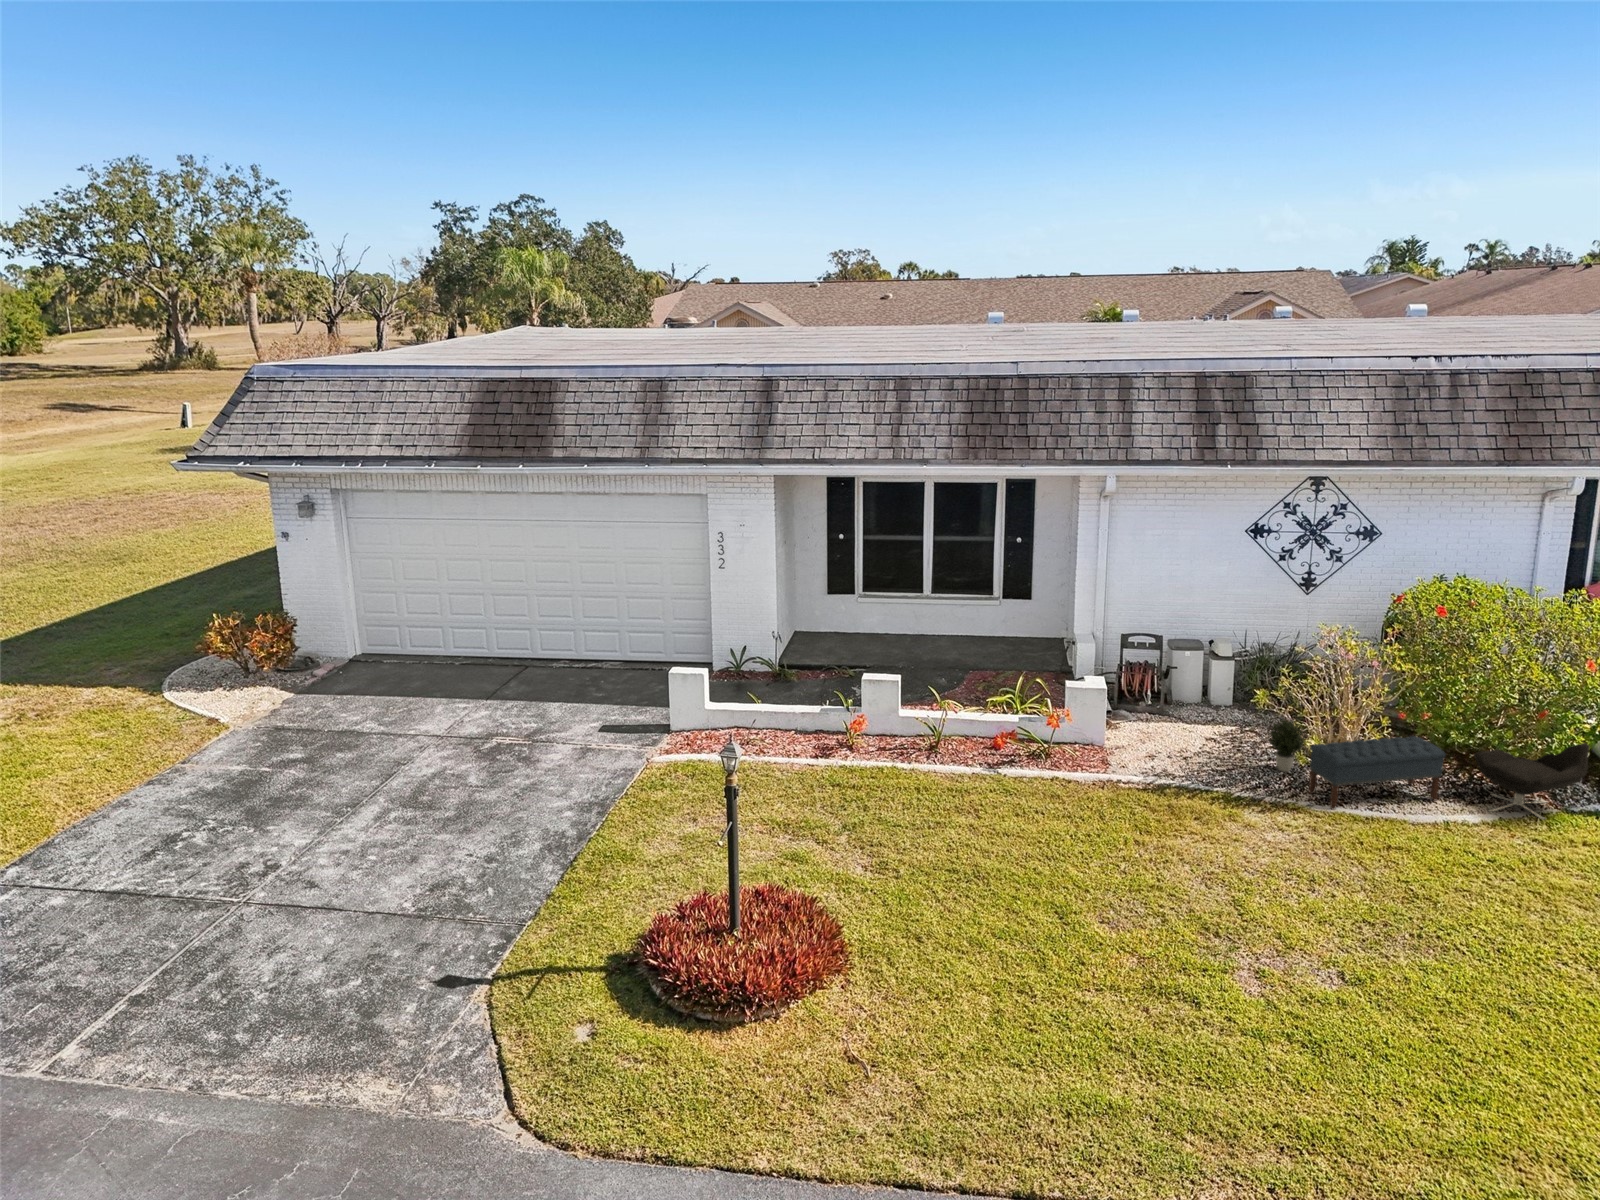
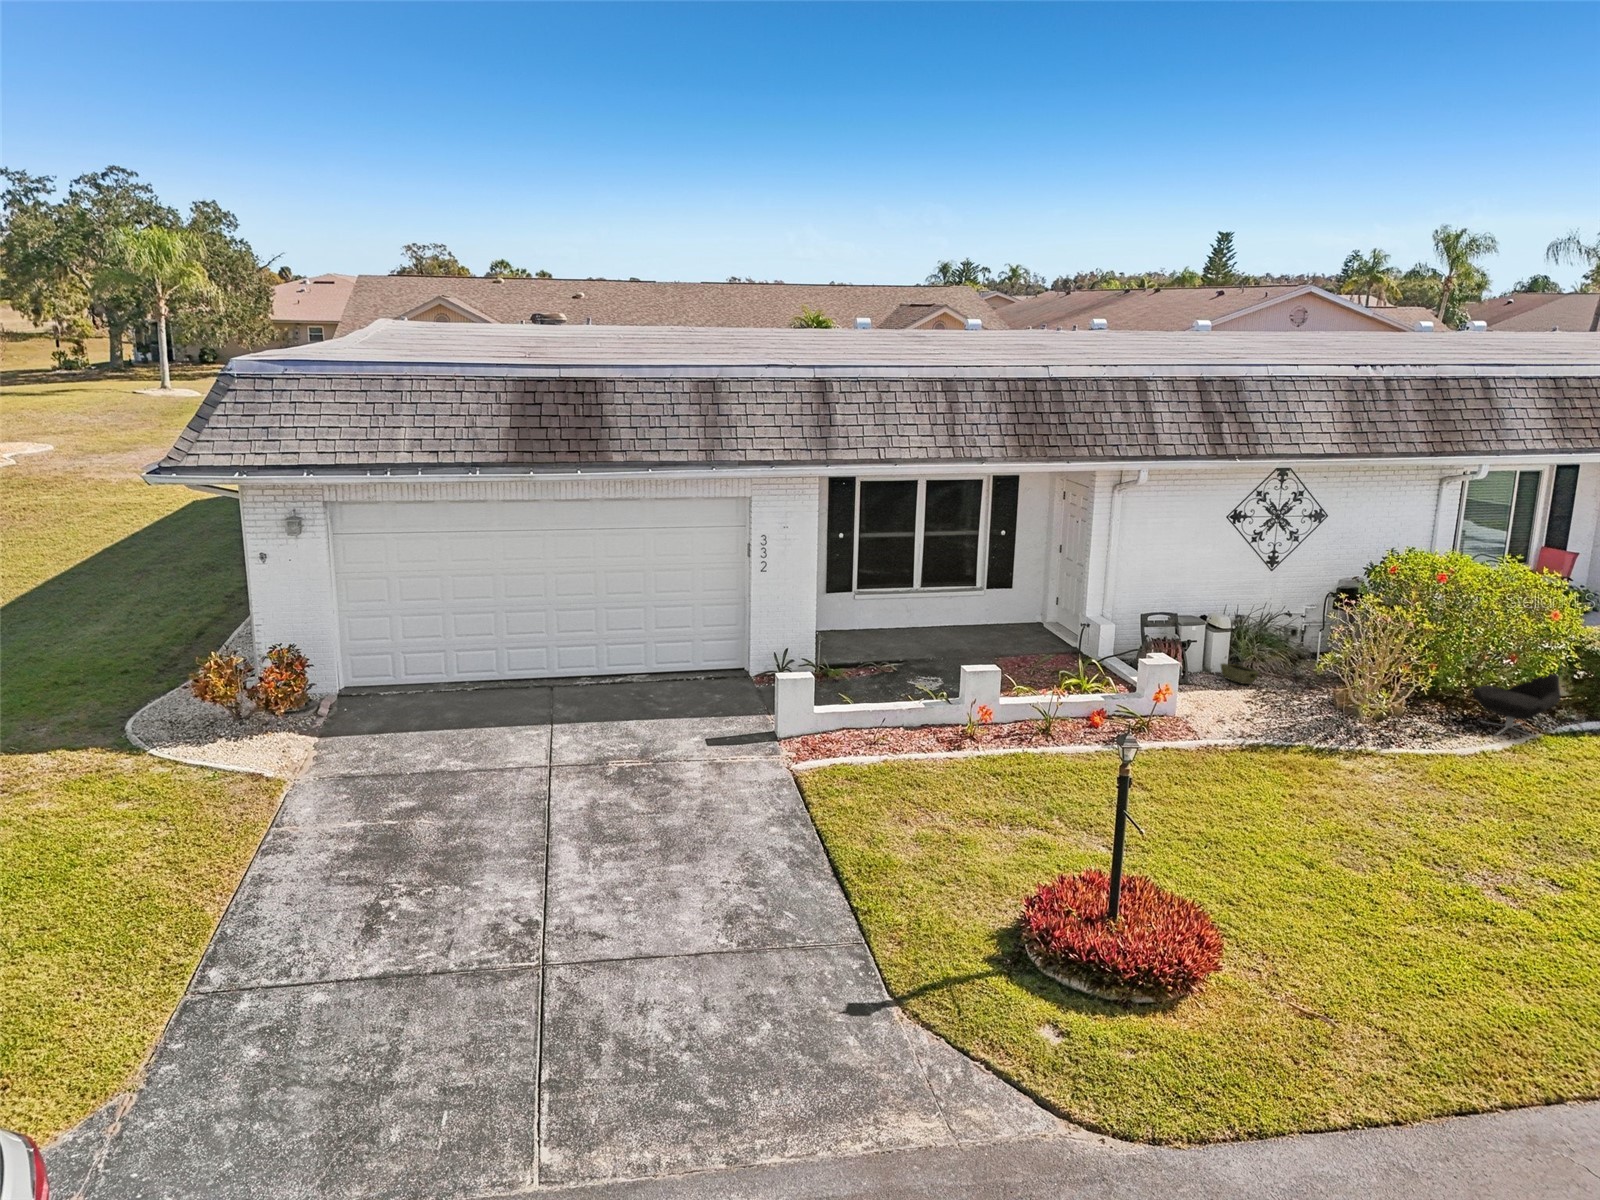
woven basket: none [1215,700,1255,727] -> present [1221,664,1259,684]
potted plant: present [1269,720,1306,772] -> none [1307,674,1344,719]
bench: present [1309,736,1446,810] -> none [1362,680,1462,747]

